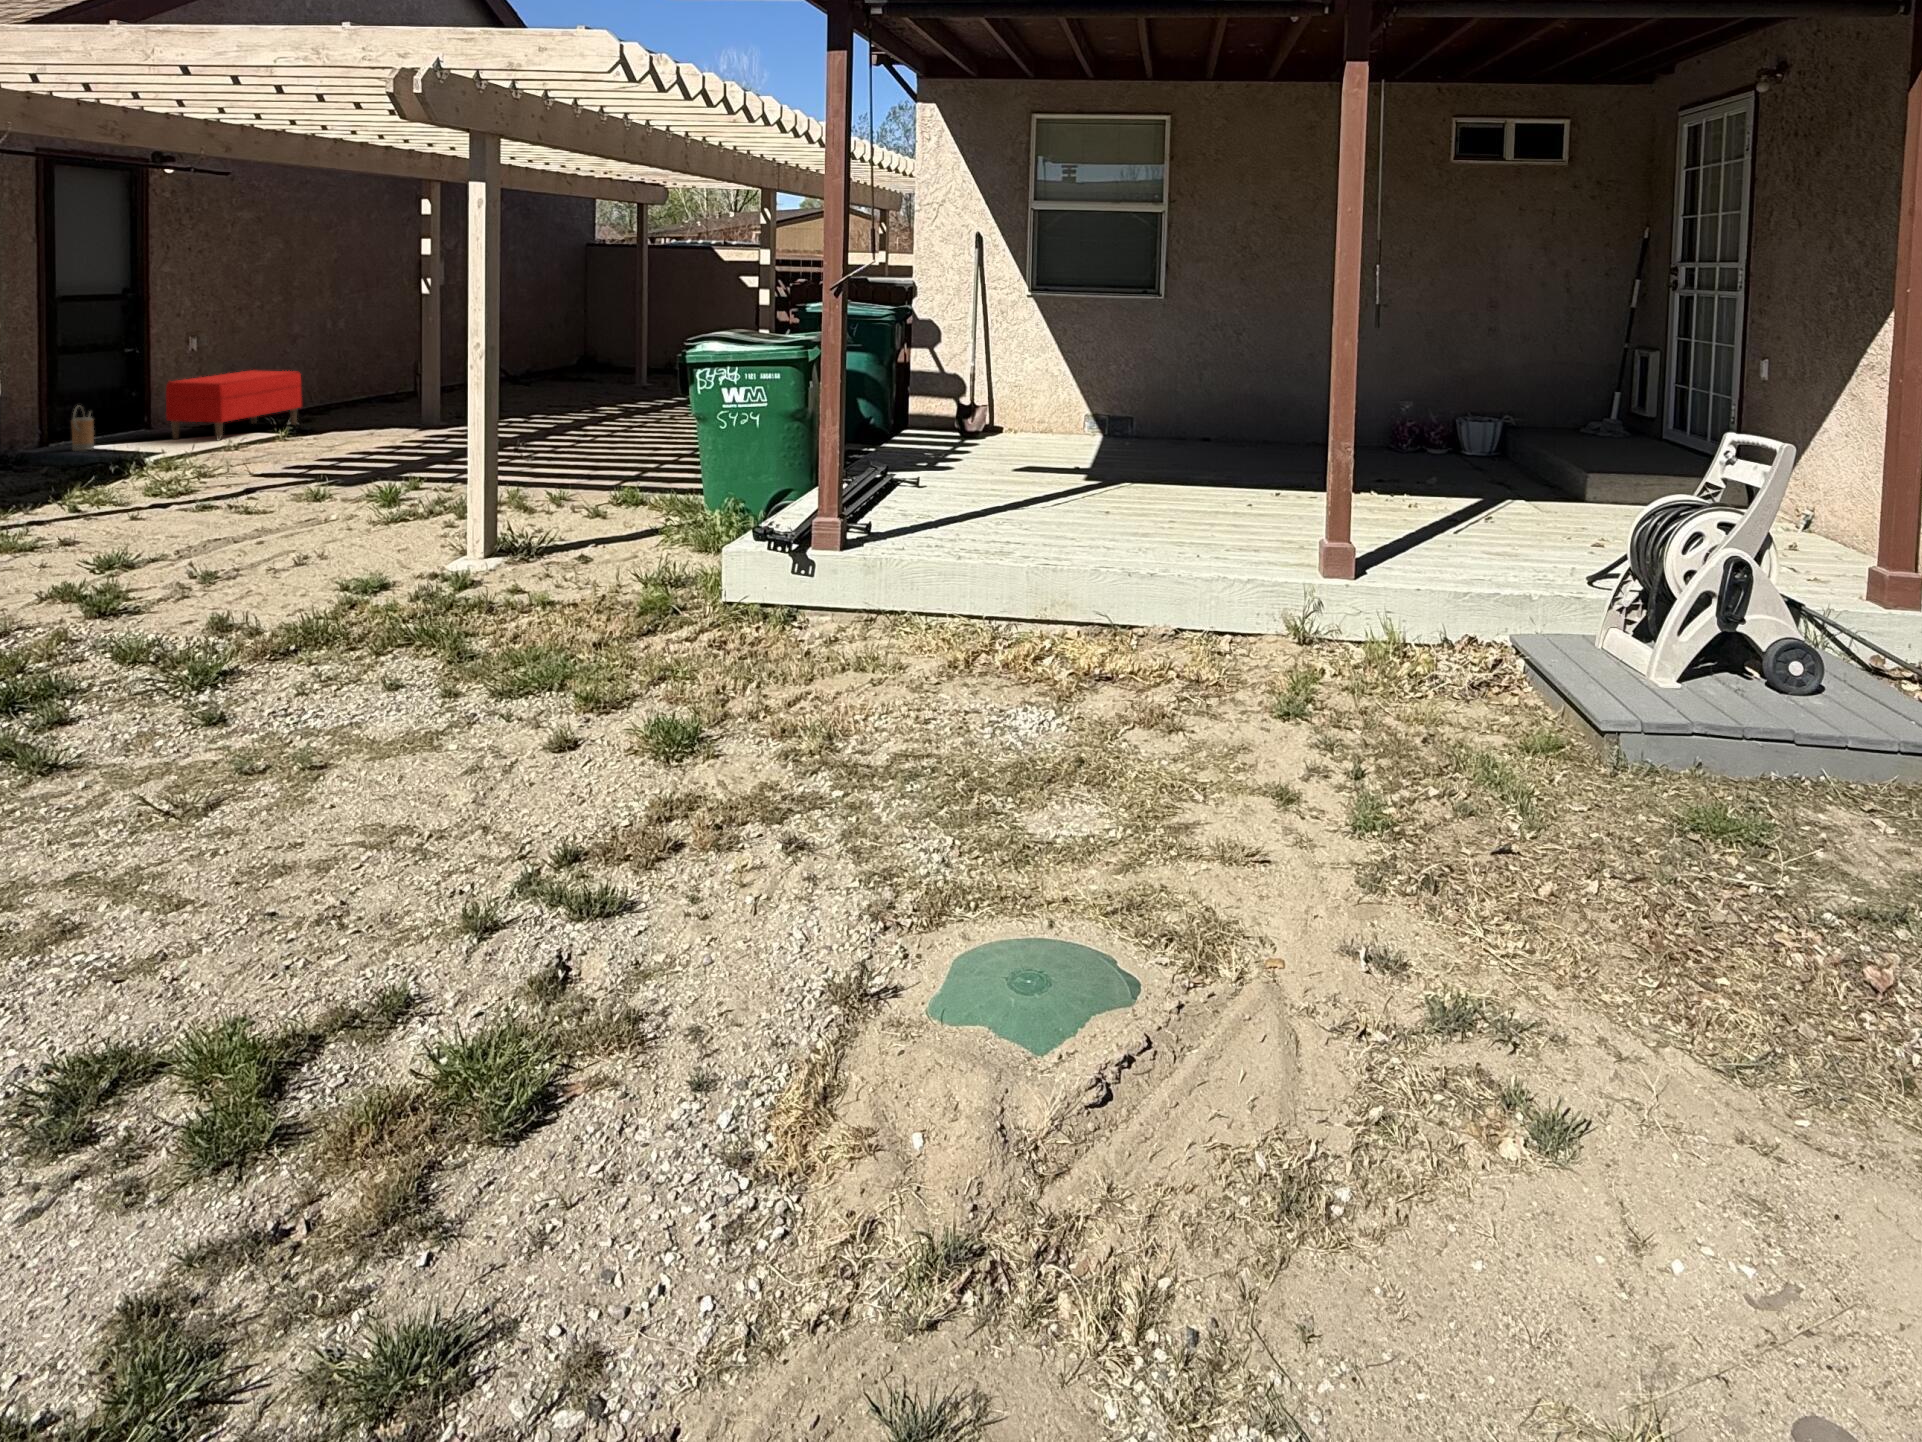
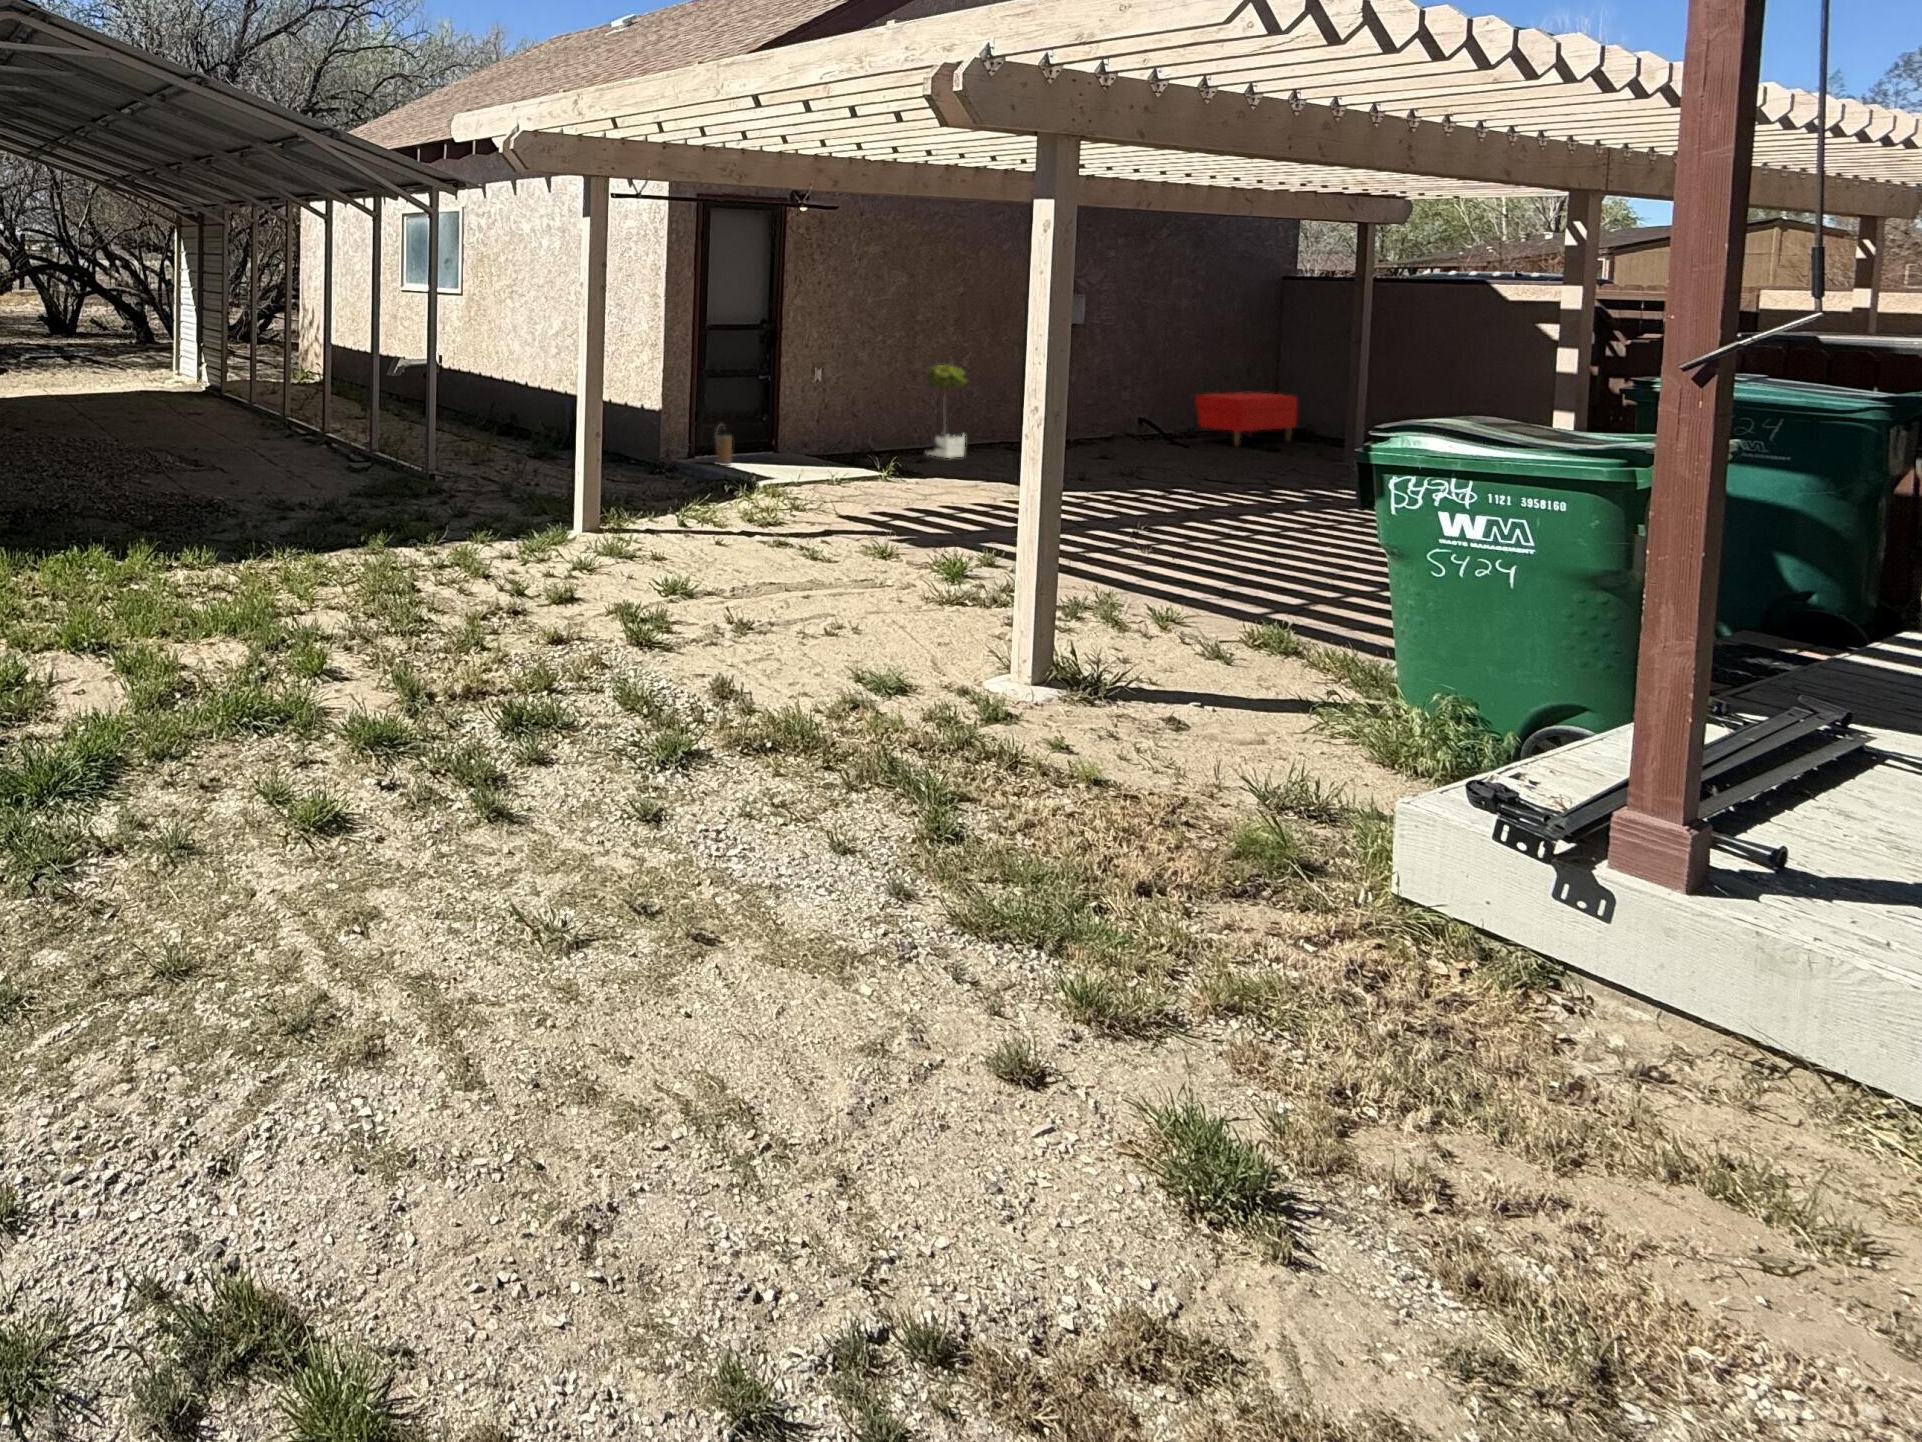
potted tree: none [298,325,344,415] -> present [926,365,966,458]
bench: present [166,370,302,441] -> present [1196,393,1297,446]

